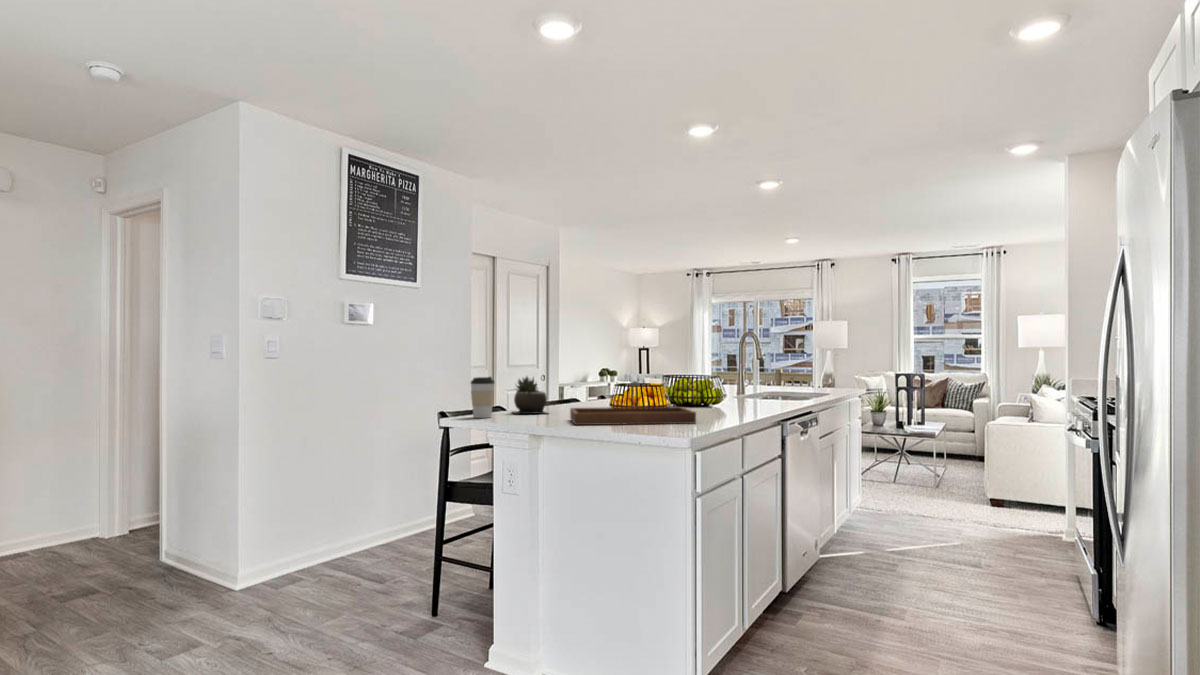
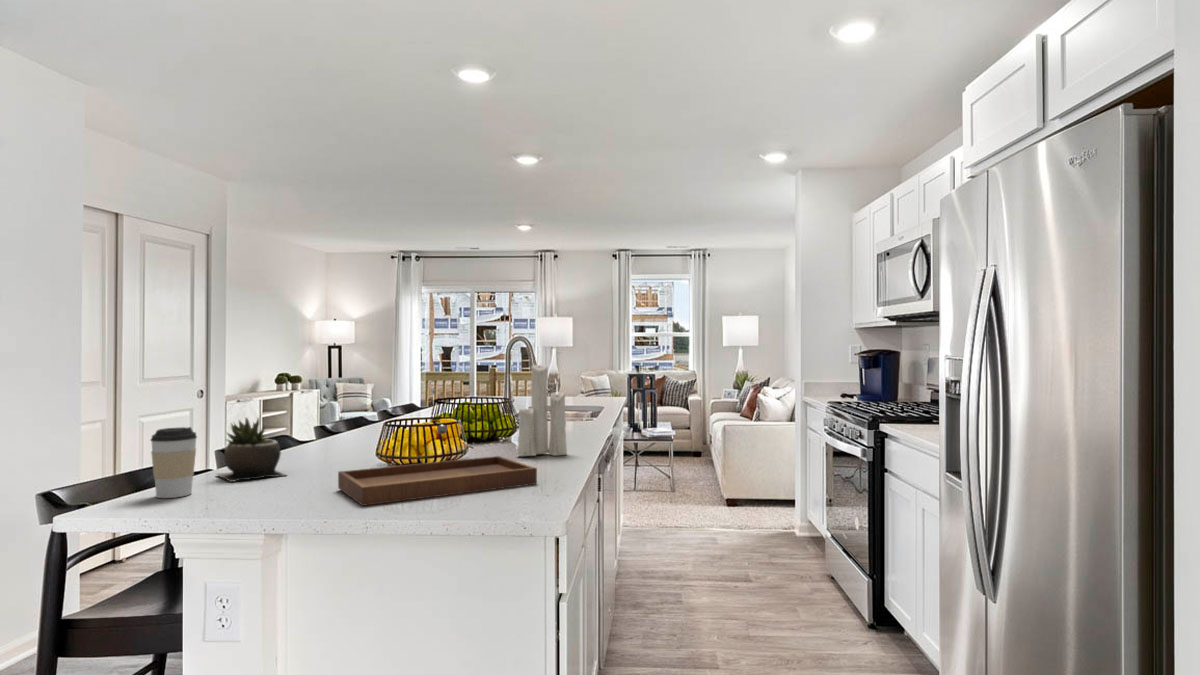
candle: none [706,332,746,414] -> present [516,357,567,456]

